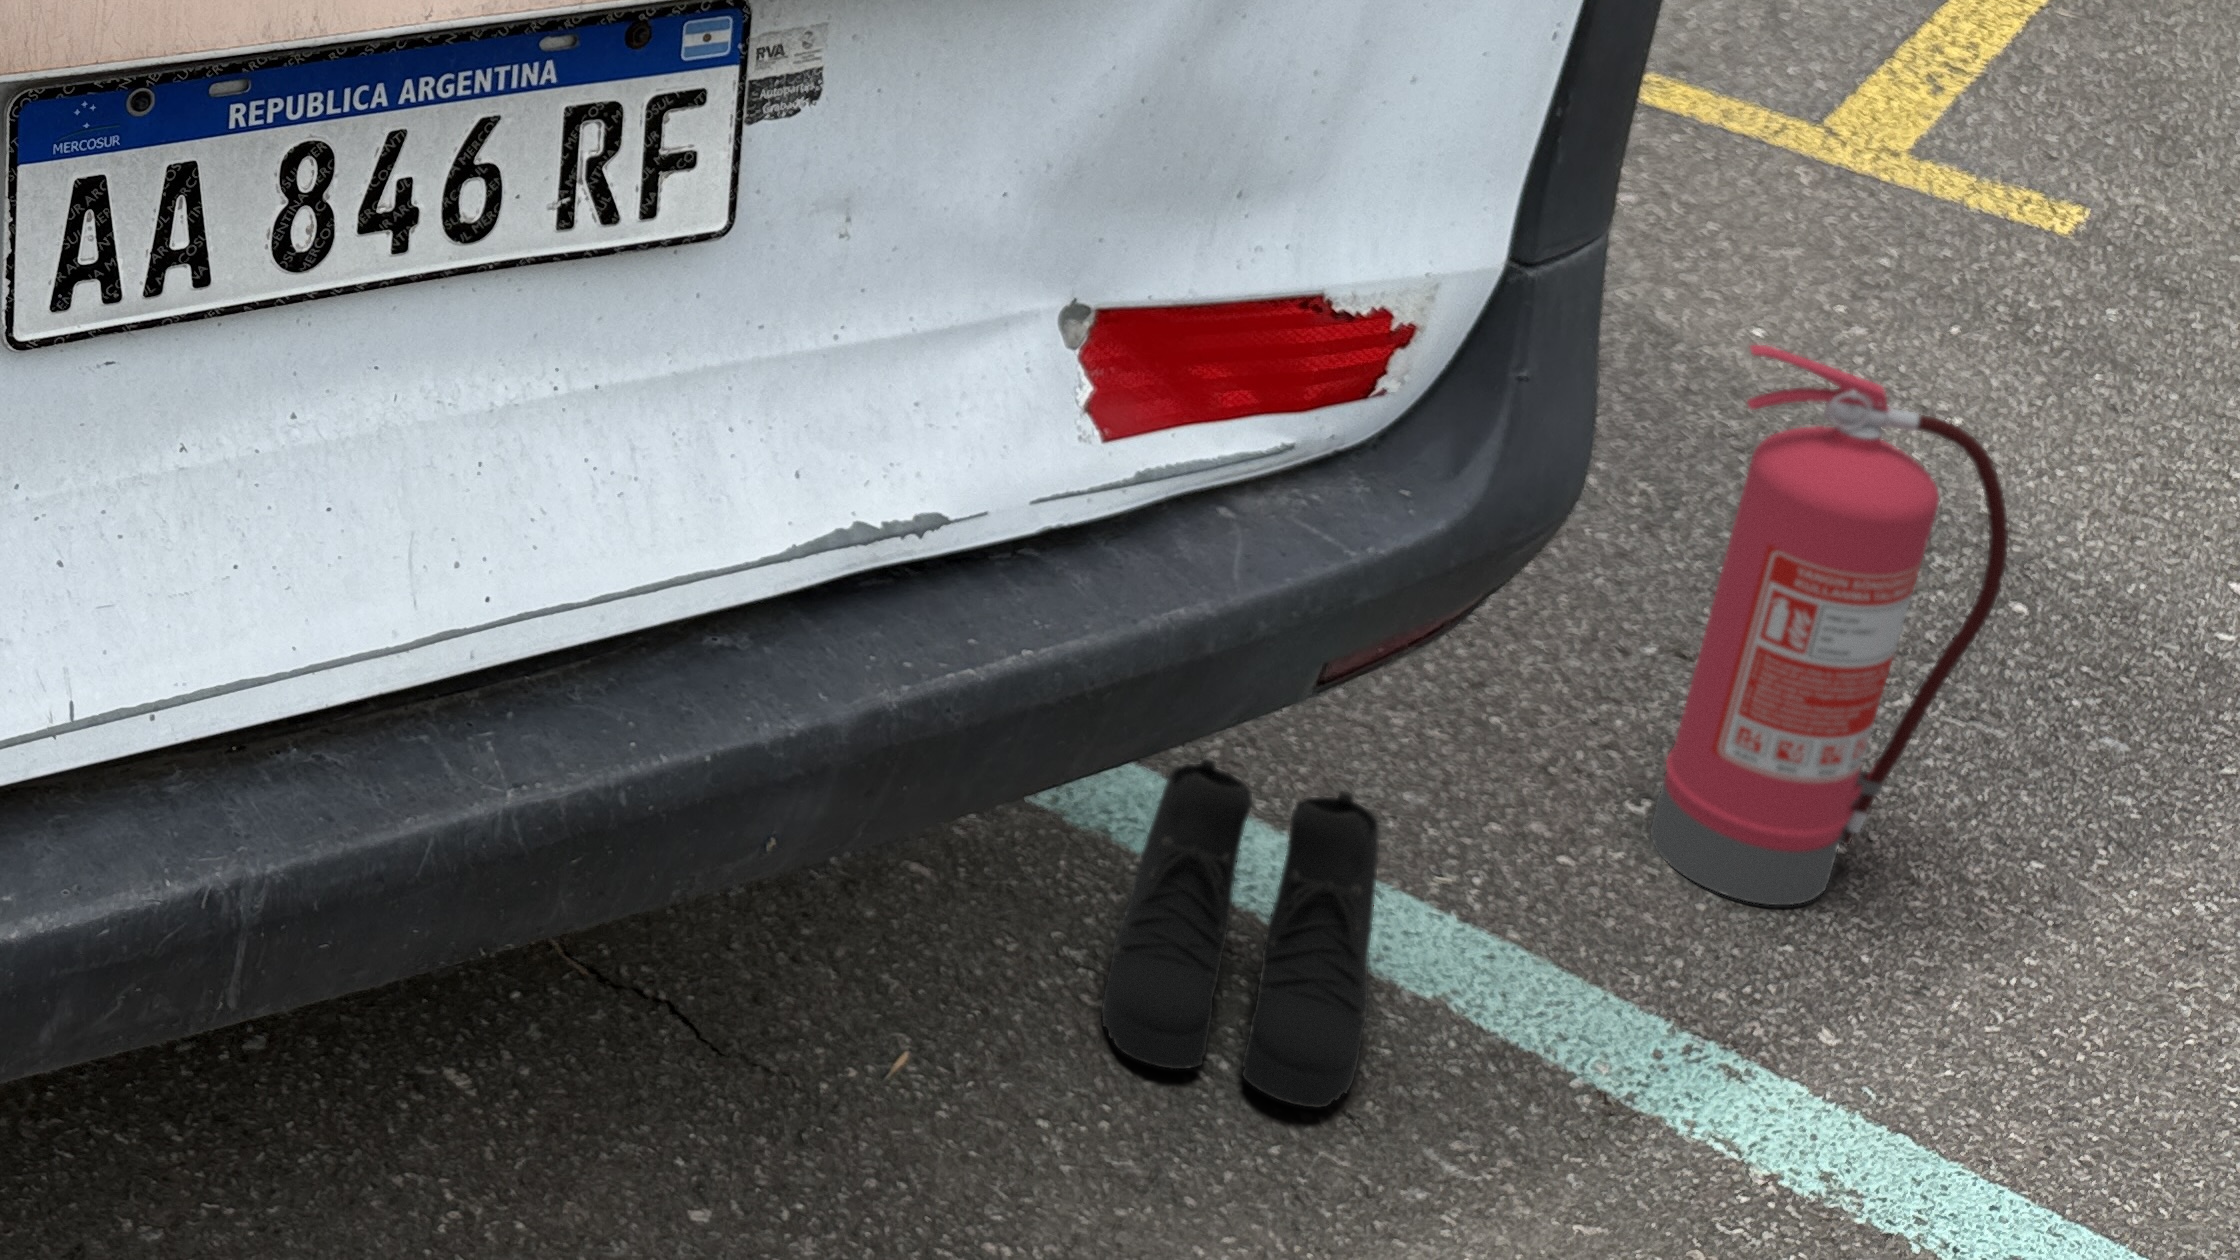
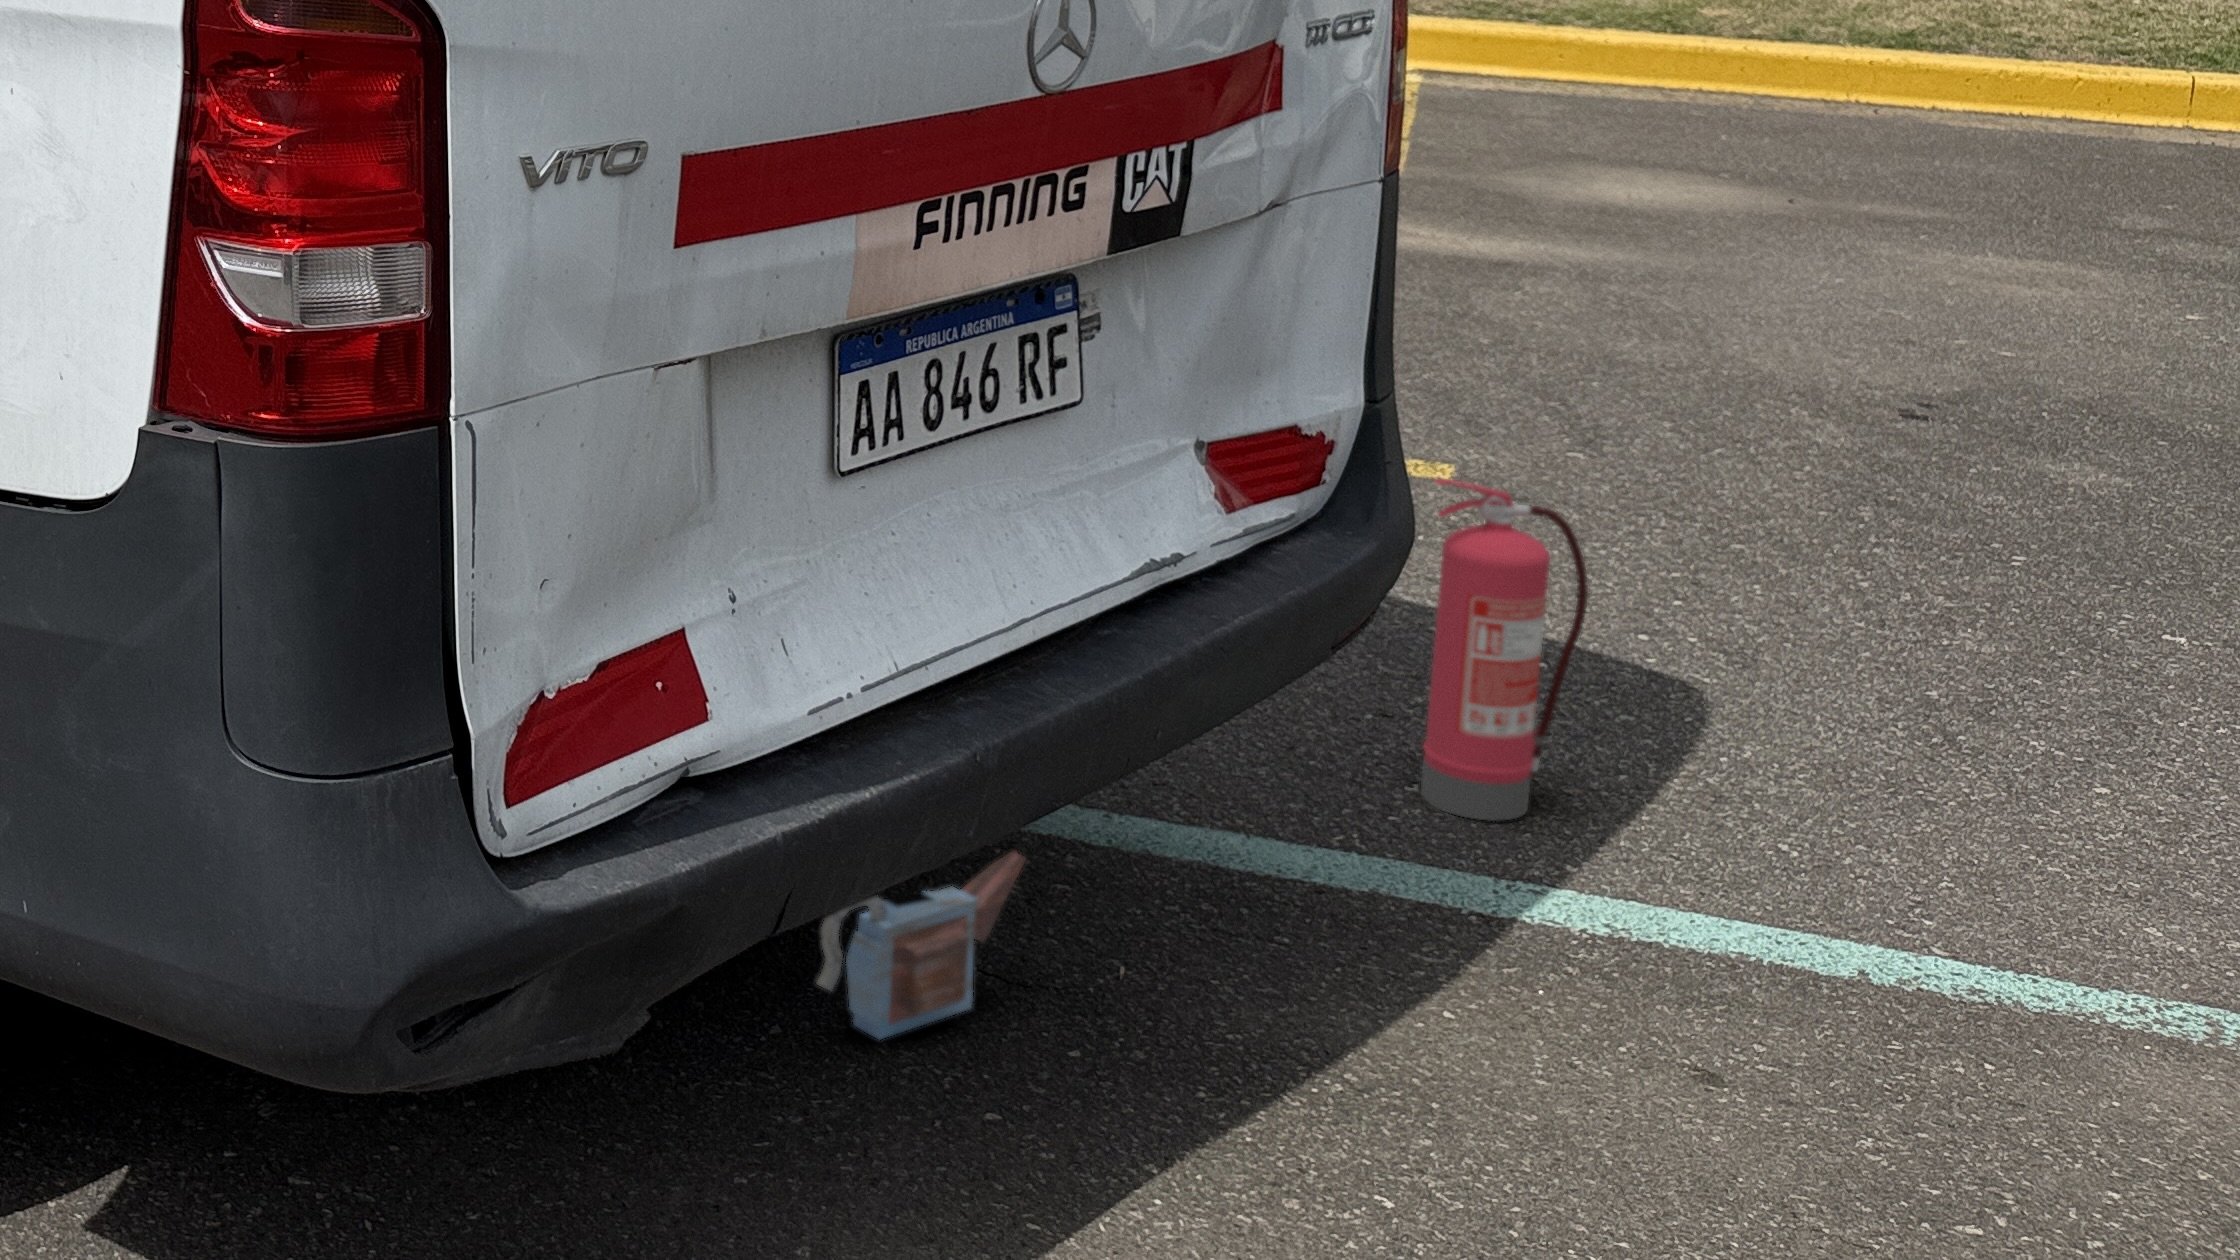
boots: present [1102,758,1380,1107] -> none [1189,765,1357,941]
watering can: none [274,886,718,1147] -> present [817,851,1026,1039]

